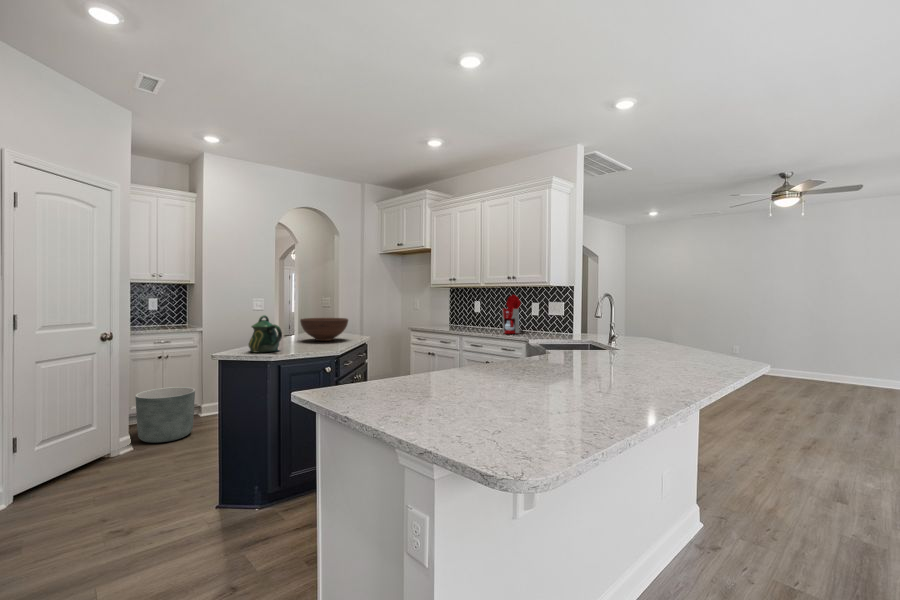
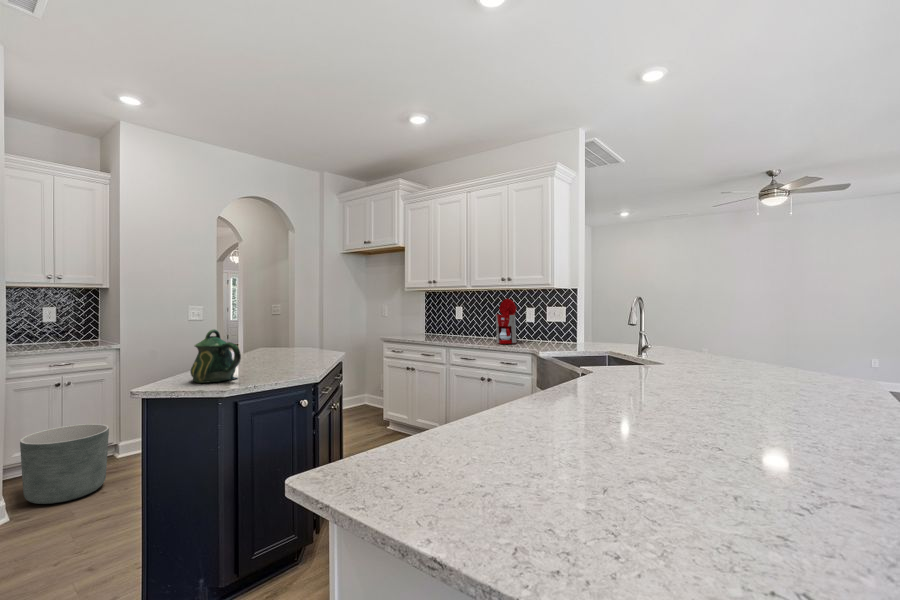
fruit bowl: present [300,318,348,341] -> none [260,330,323,361]

